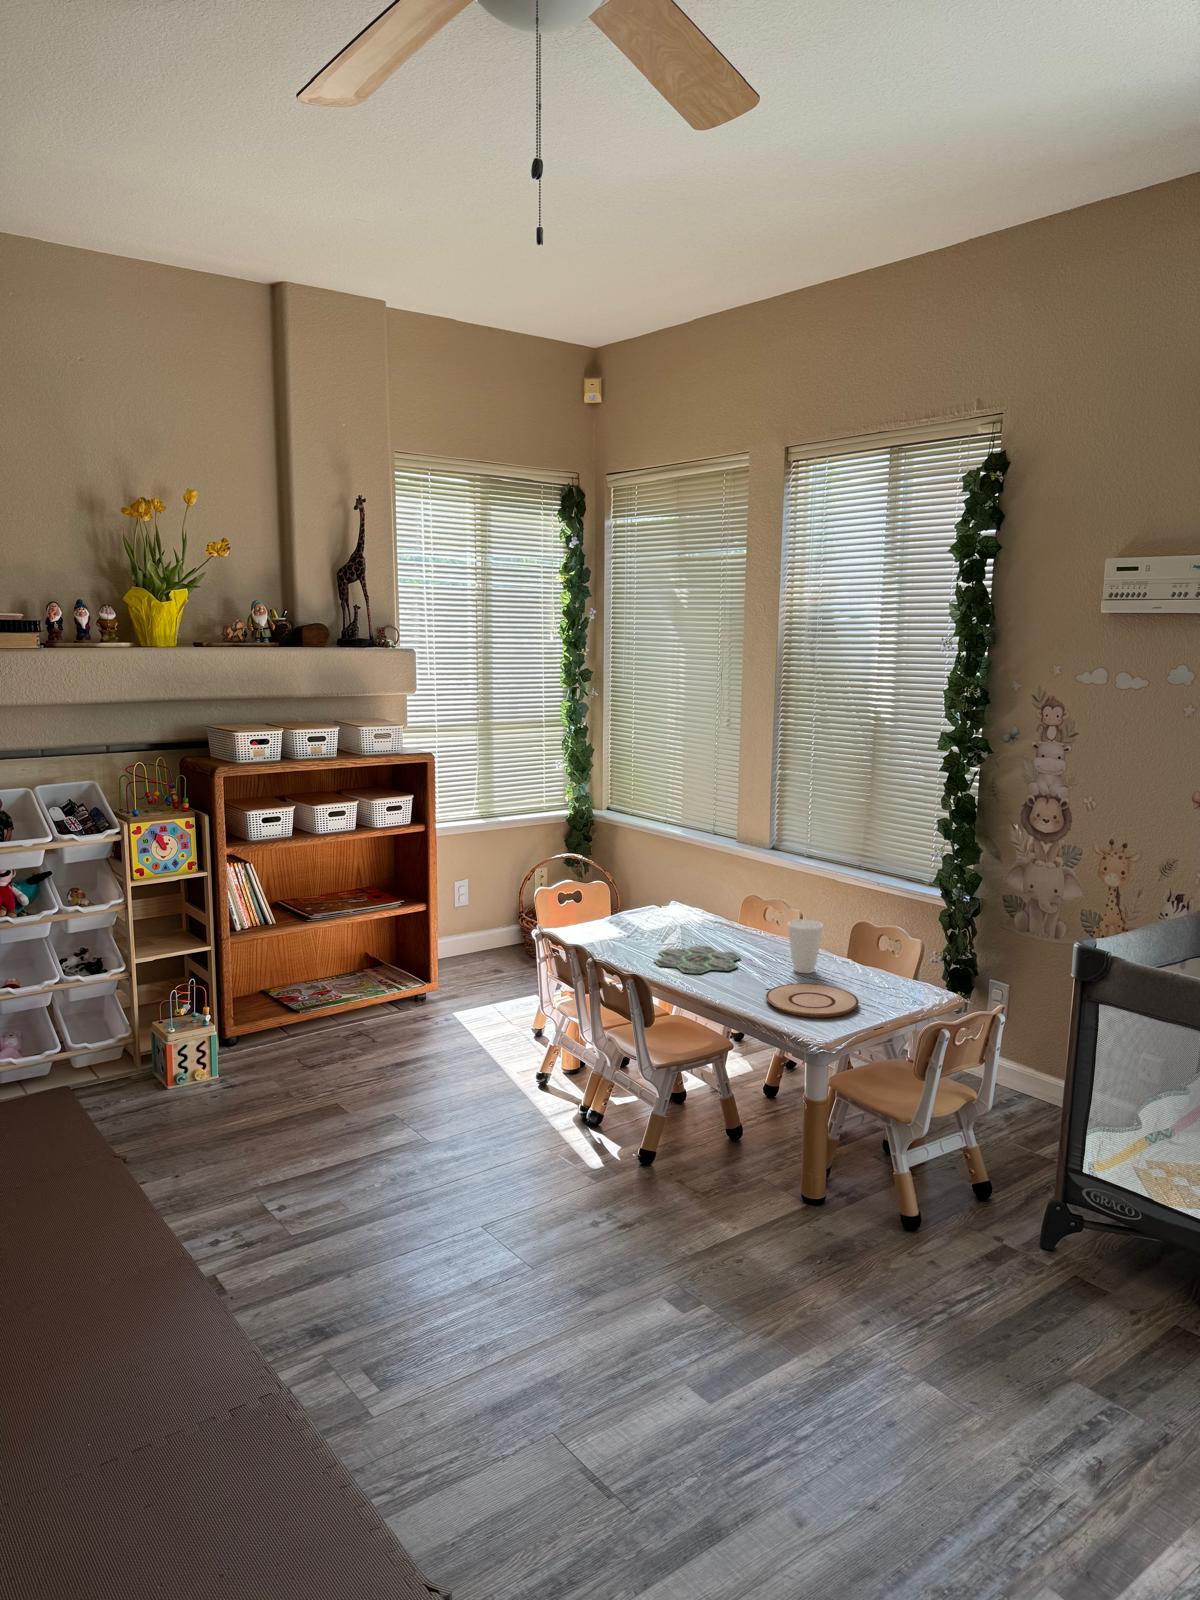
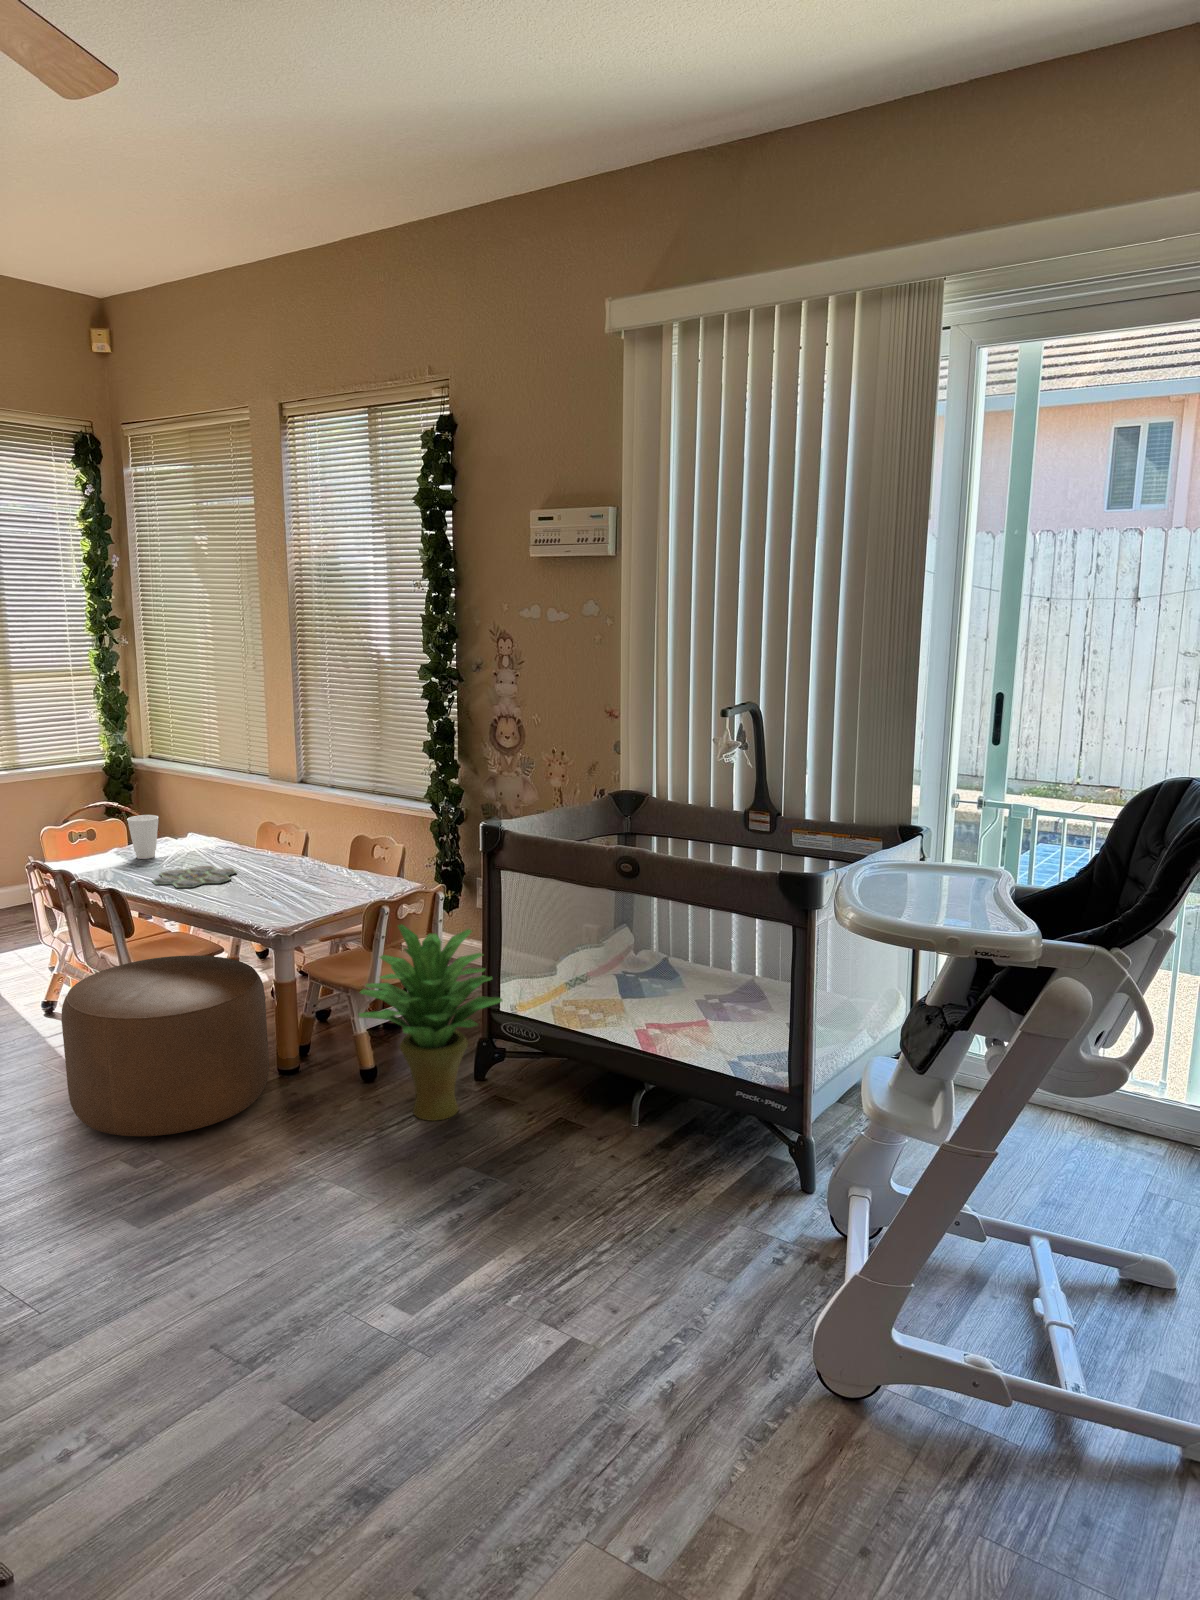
cup: present [788,919,823,973] -> present [127,815,159,859]
plate: present [766,983,859,1017] -> none [245,886,328,911]
ottoman: none [582,1054,797,1272] -> present [62,956,269,1136]
potted plant: none [916,1056,1102,1303] -> present [359,924,503,1121]

